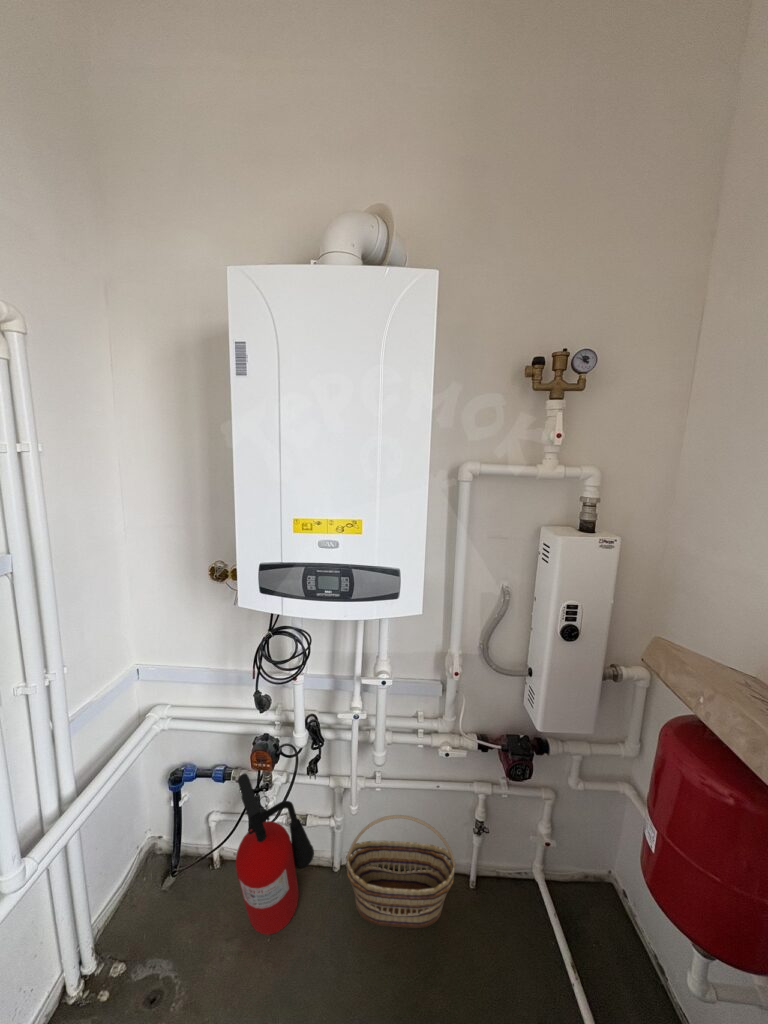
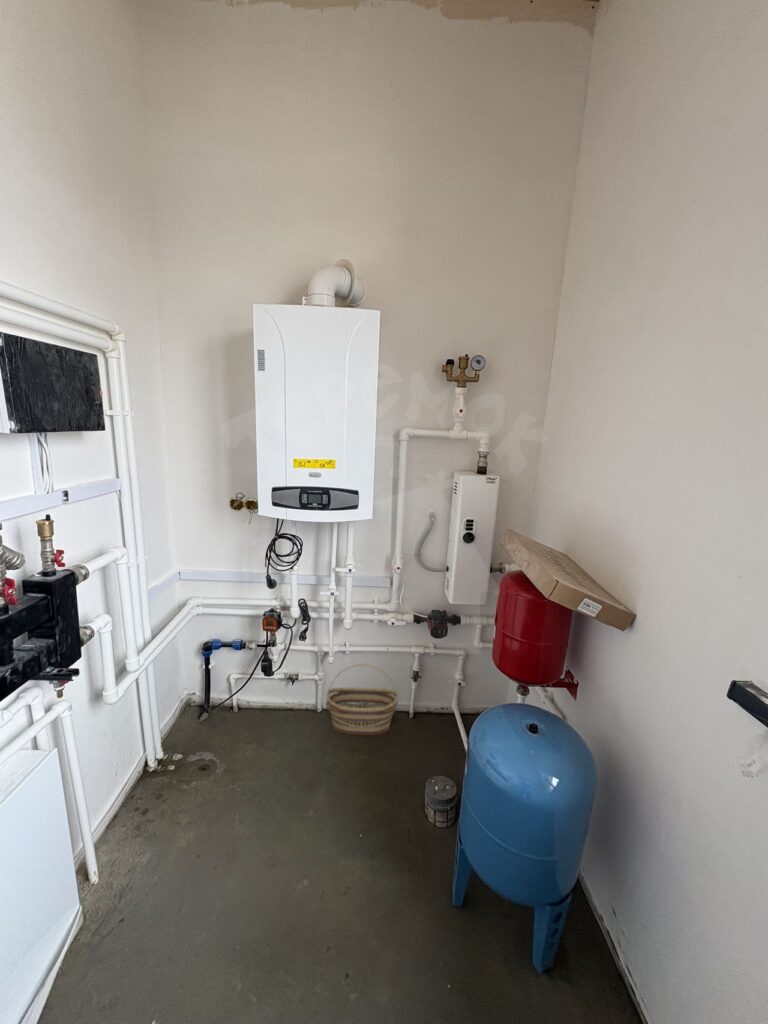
fire extinguisher: present [236,774,314,935] -> none [254,634,304,739]

